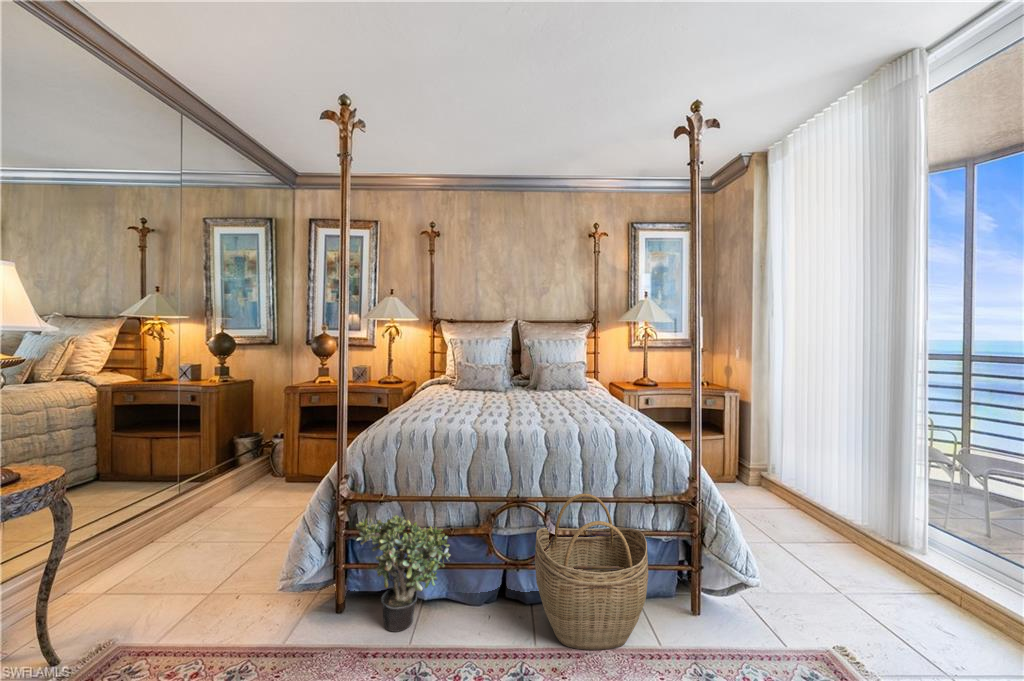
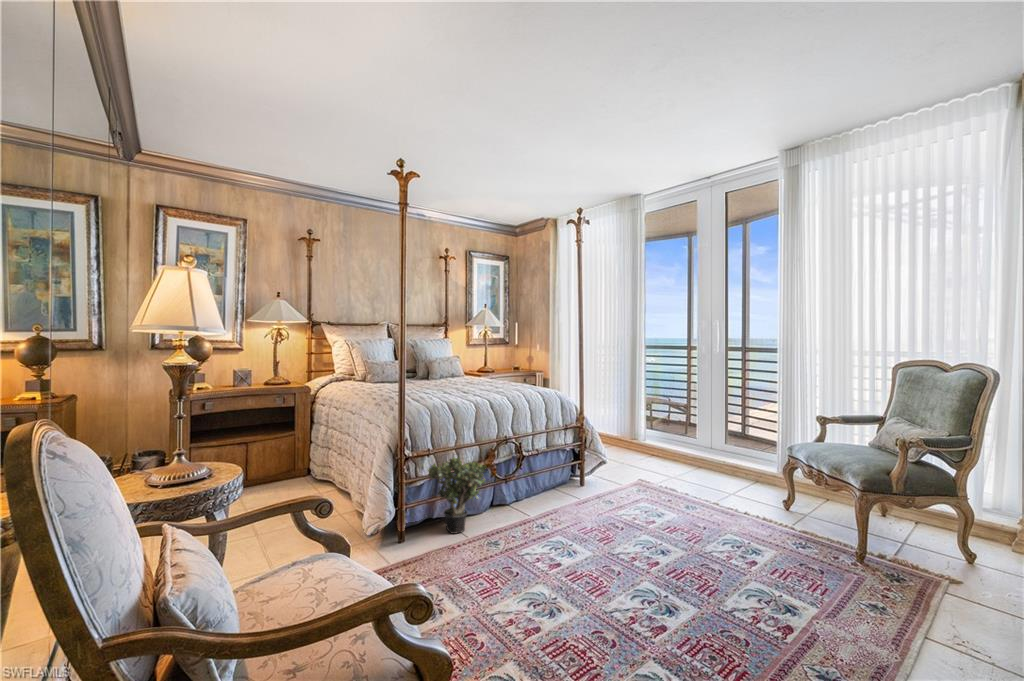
woven basket: present [535,494,648,650] -> none [522,429,584,510]

